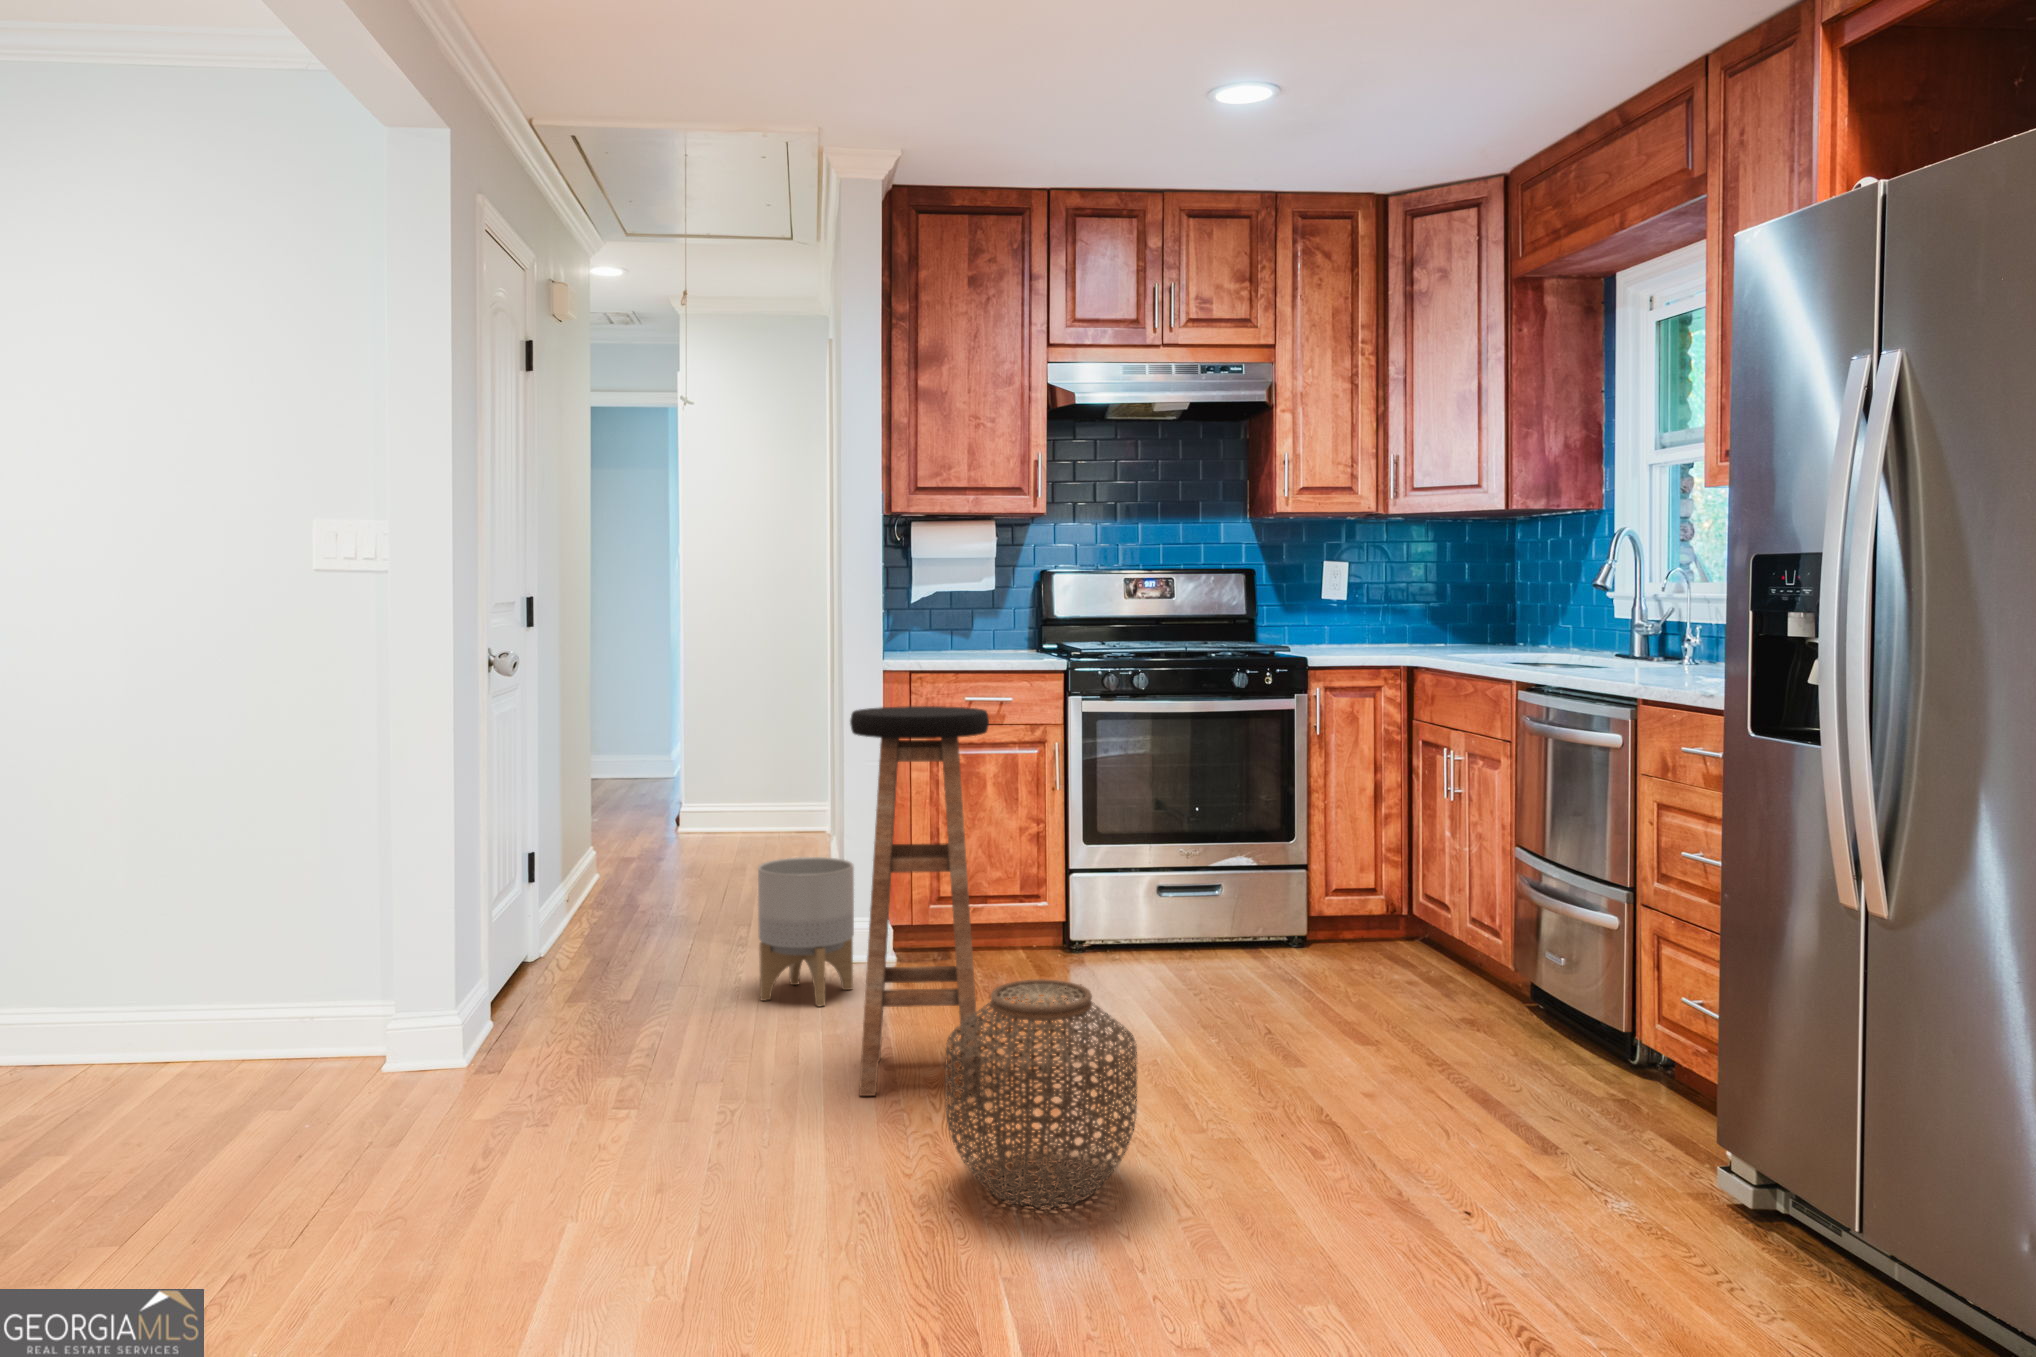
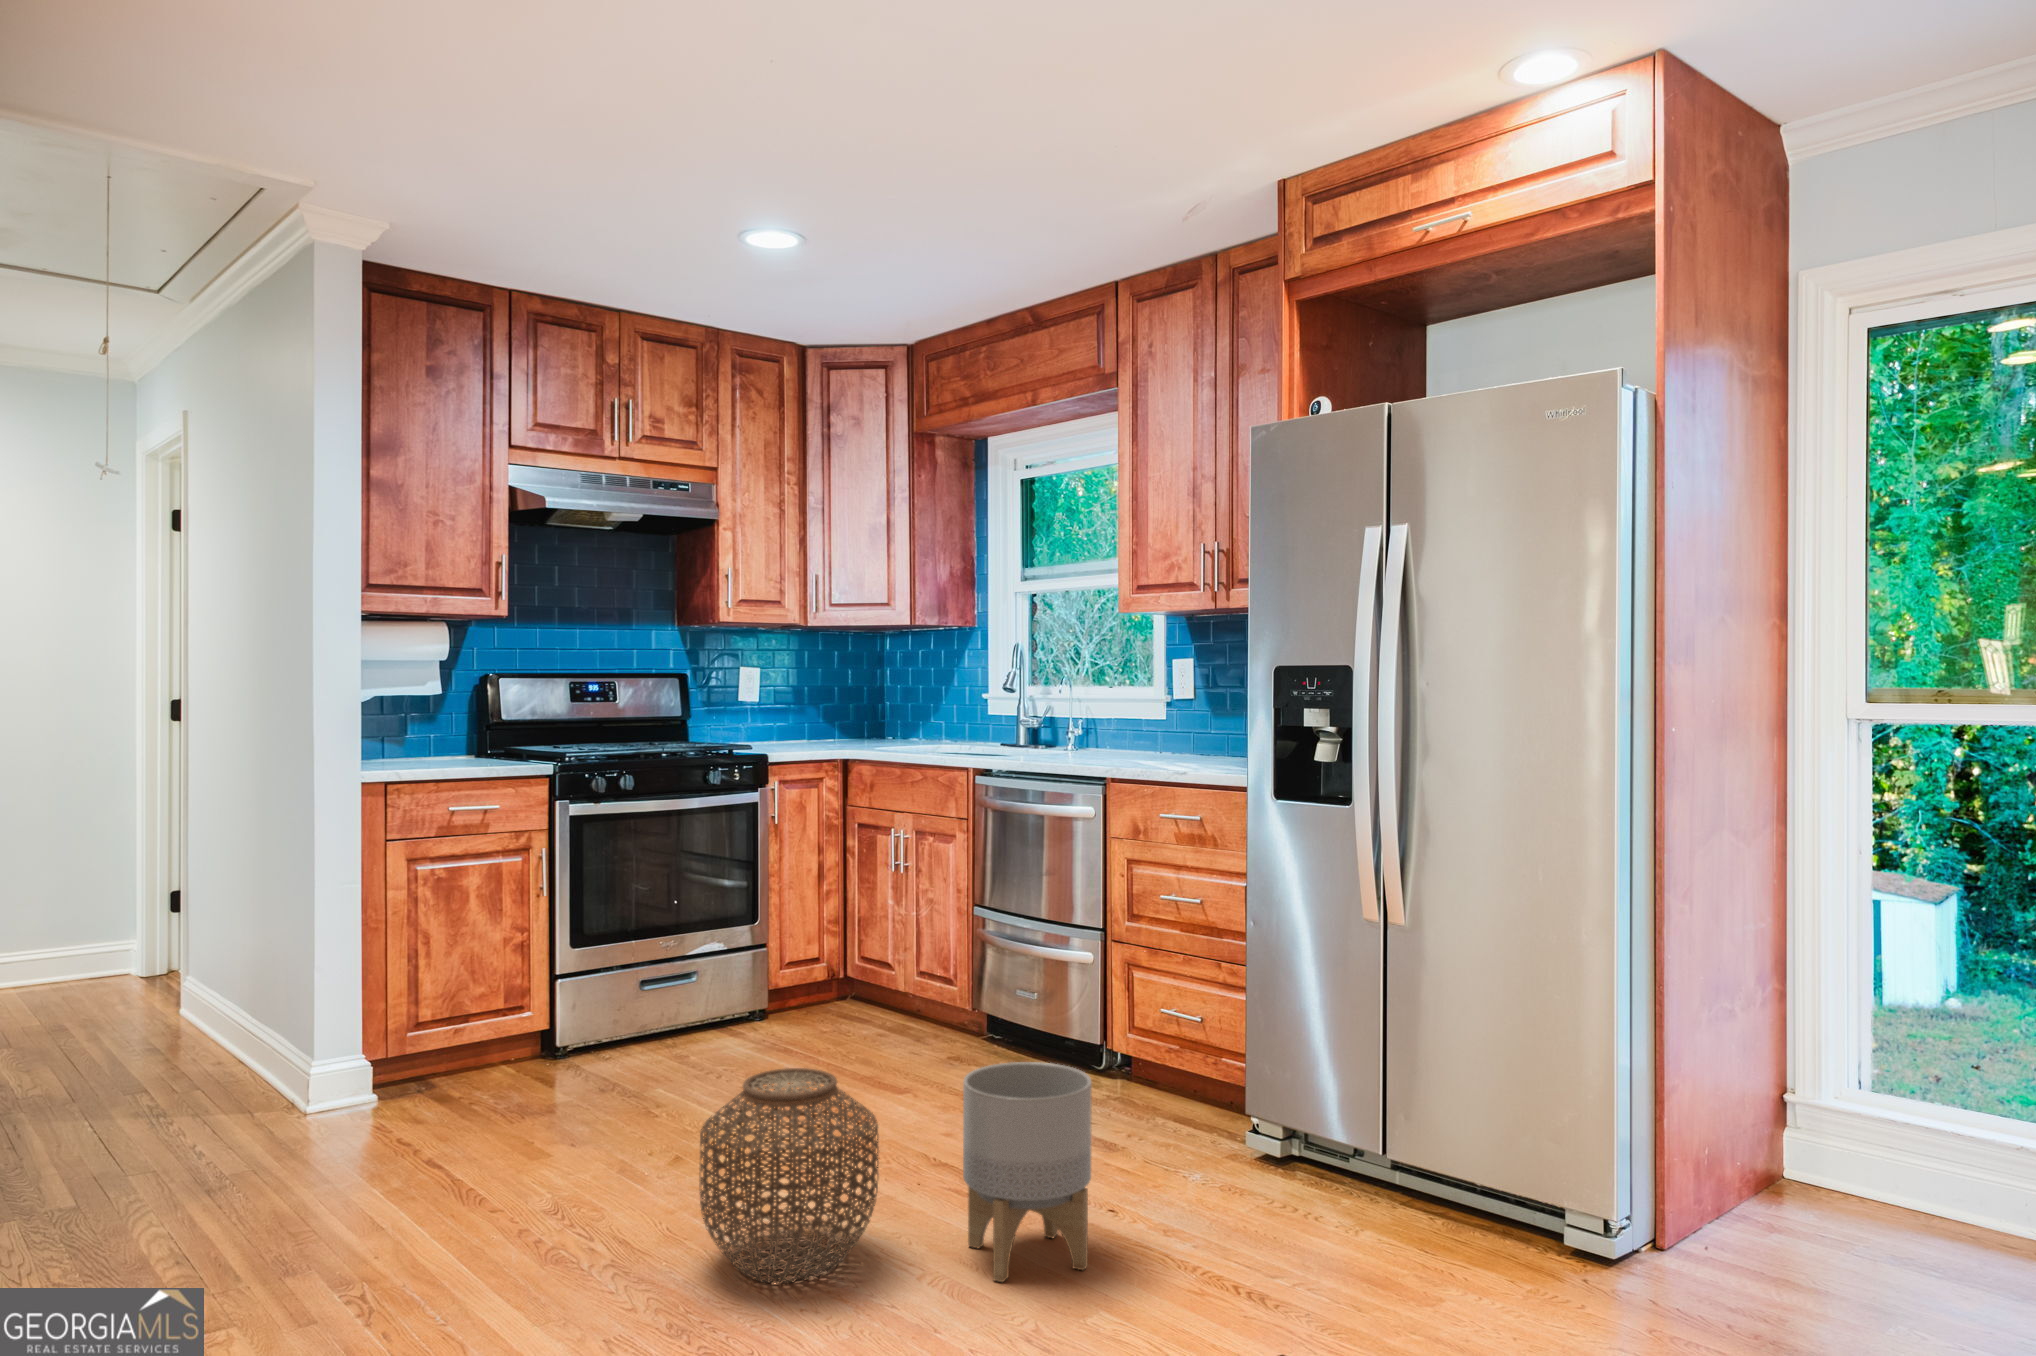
bar stool: present [850,706,989,1096] -> none [470,820,635,1235]
planter: present [758,857,854,1006] -> present [963,1062,1092,1282]

